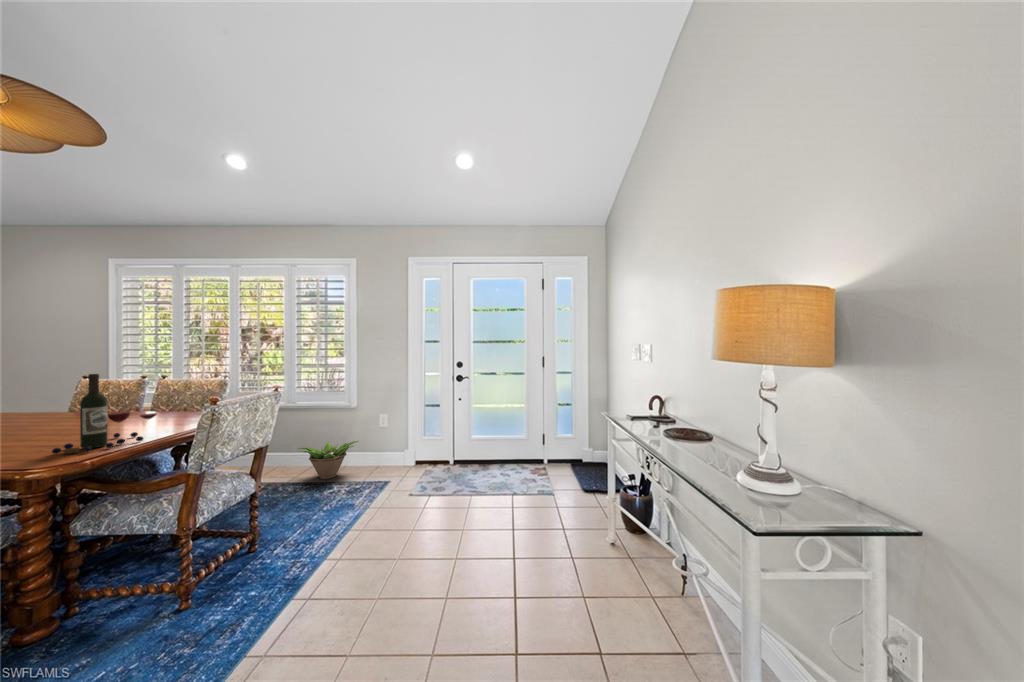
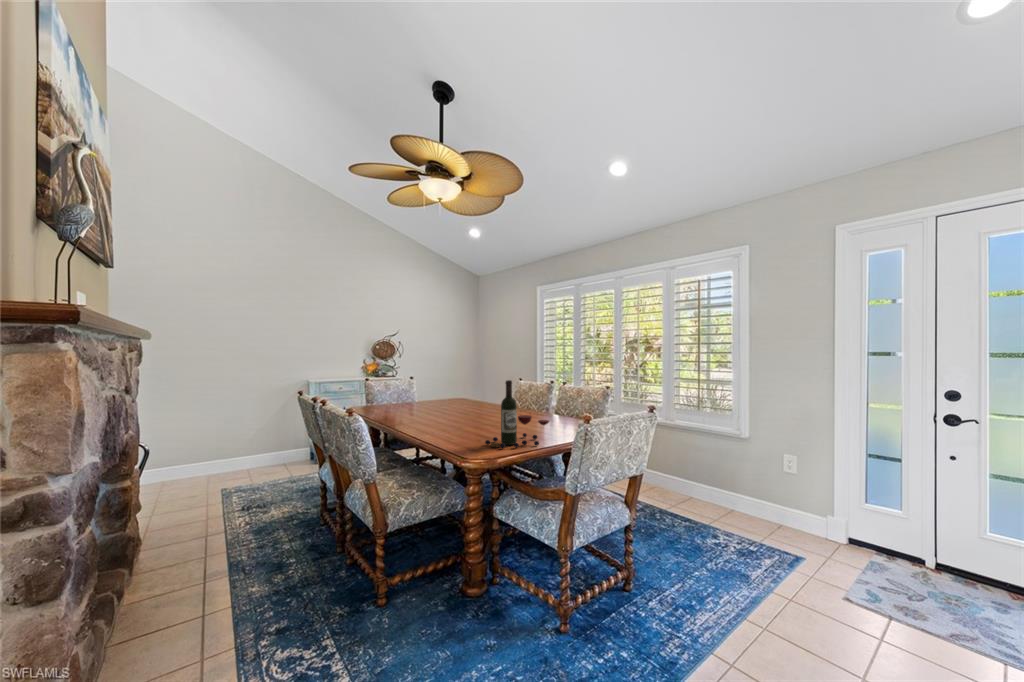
decorative plant: present [299,441,358,479] -> none [676,474,753,522]

